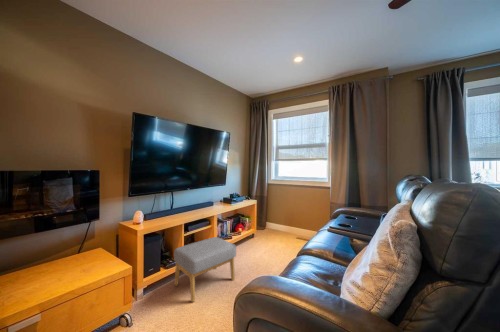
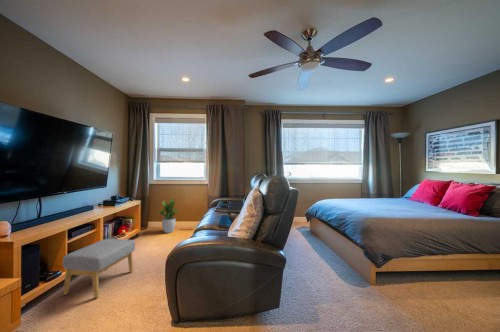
potted plant: none [274,199,299,239] -> present [158,198,178,233]

